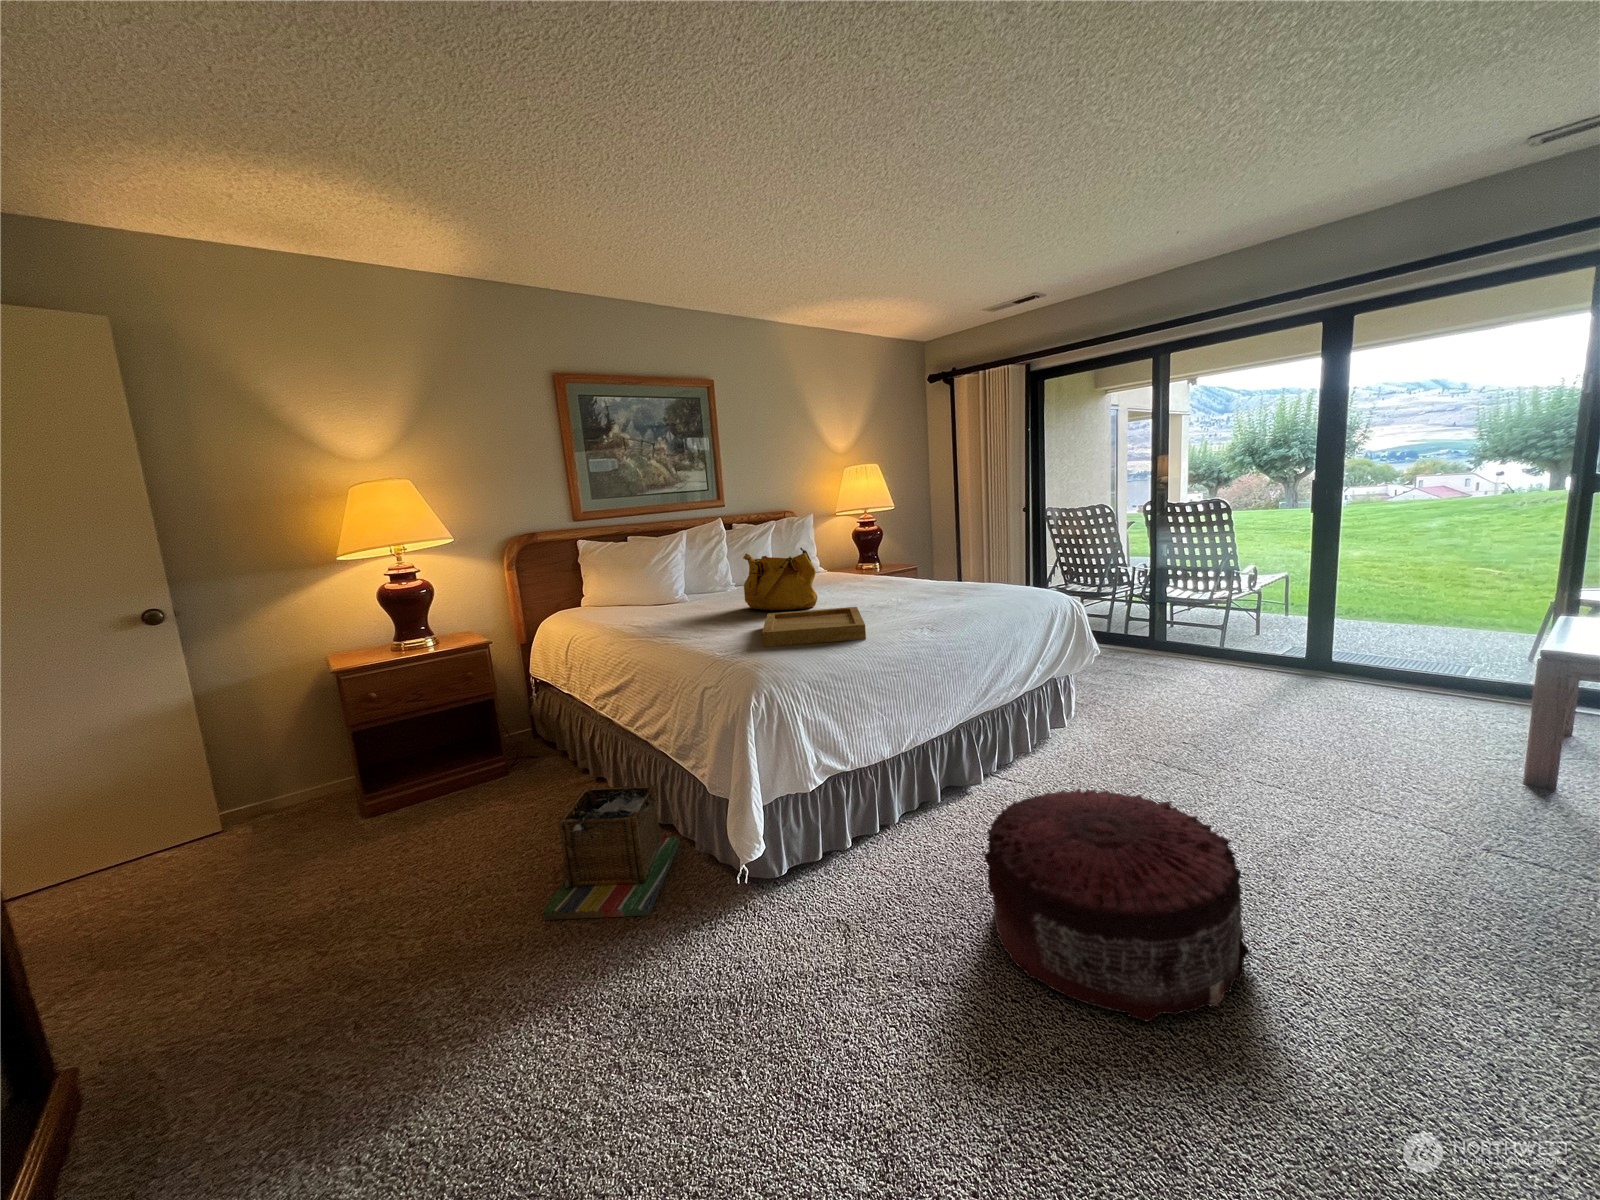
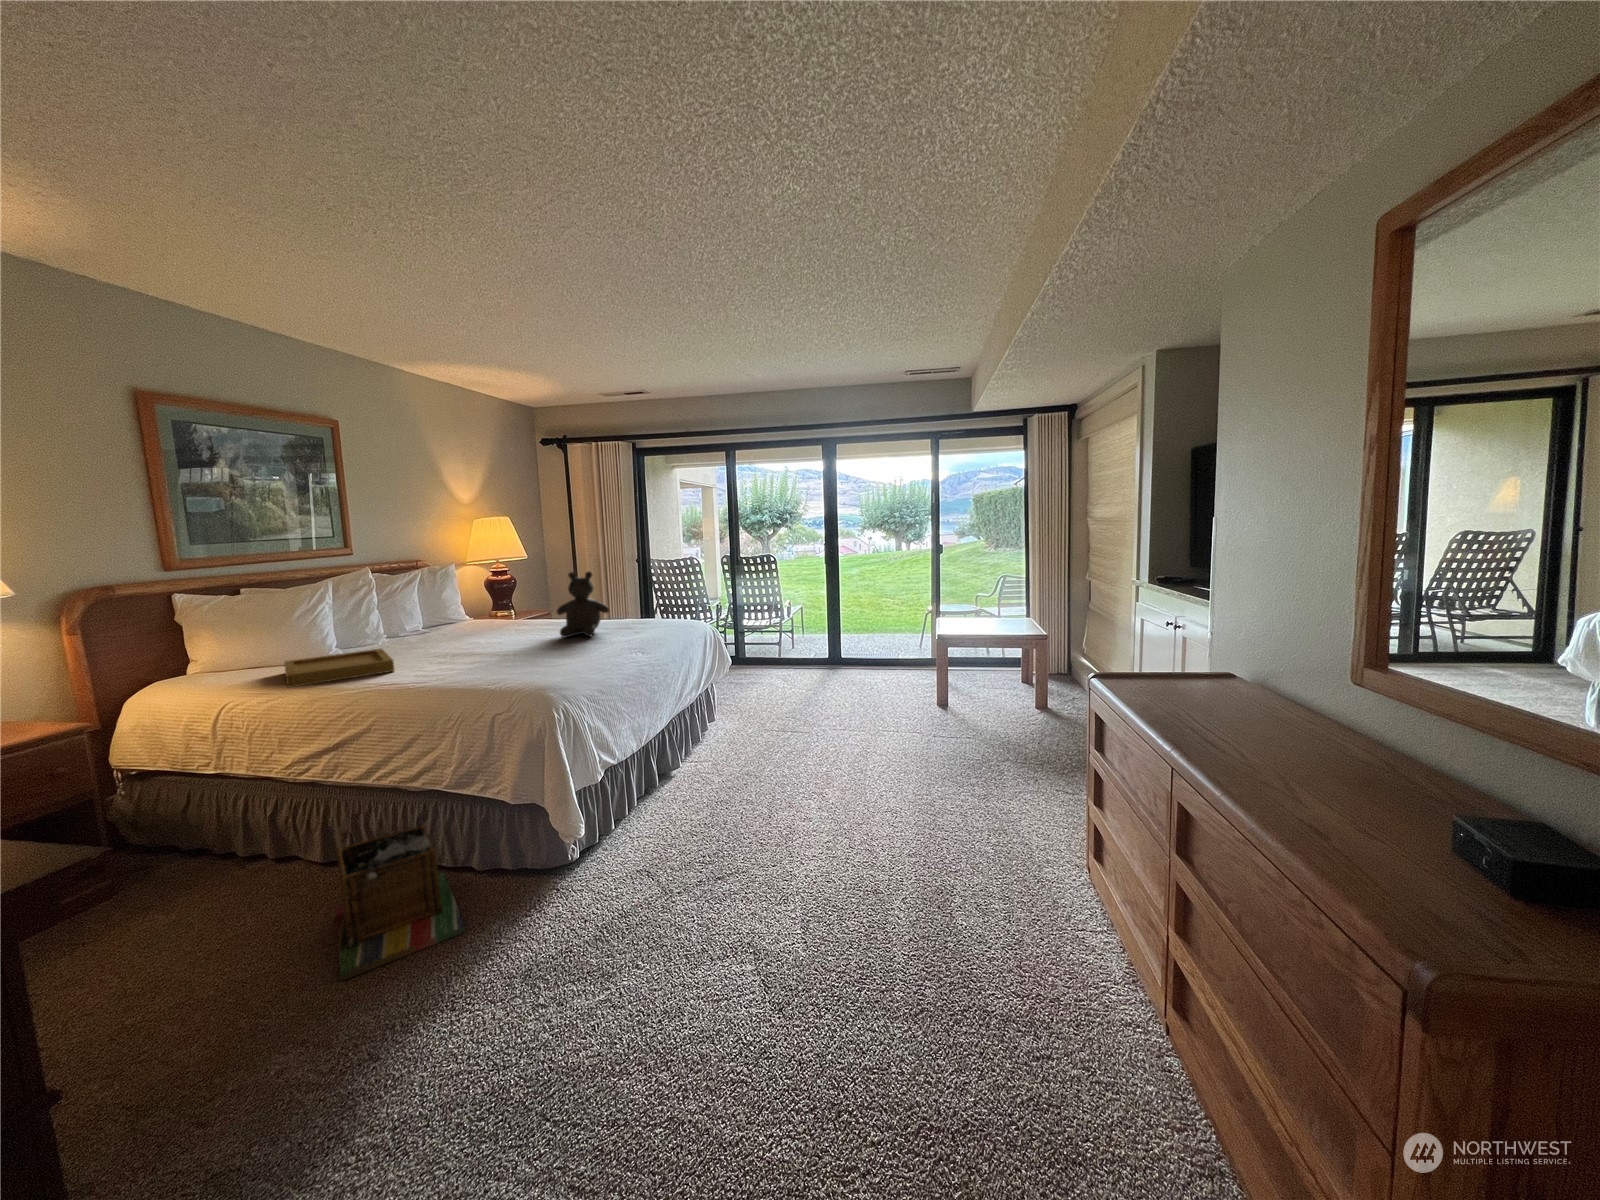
teddy bear: none [865,521,926,601] -> present [557,572,609,637]
handbag: present [743,548,818,610] -> none [439,595,520,654]
tray: present [762,607,866,647] -> present [284,649,395,688]
pouf: present [984,788,1250,1022] -> none [730,735,870,854]

